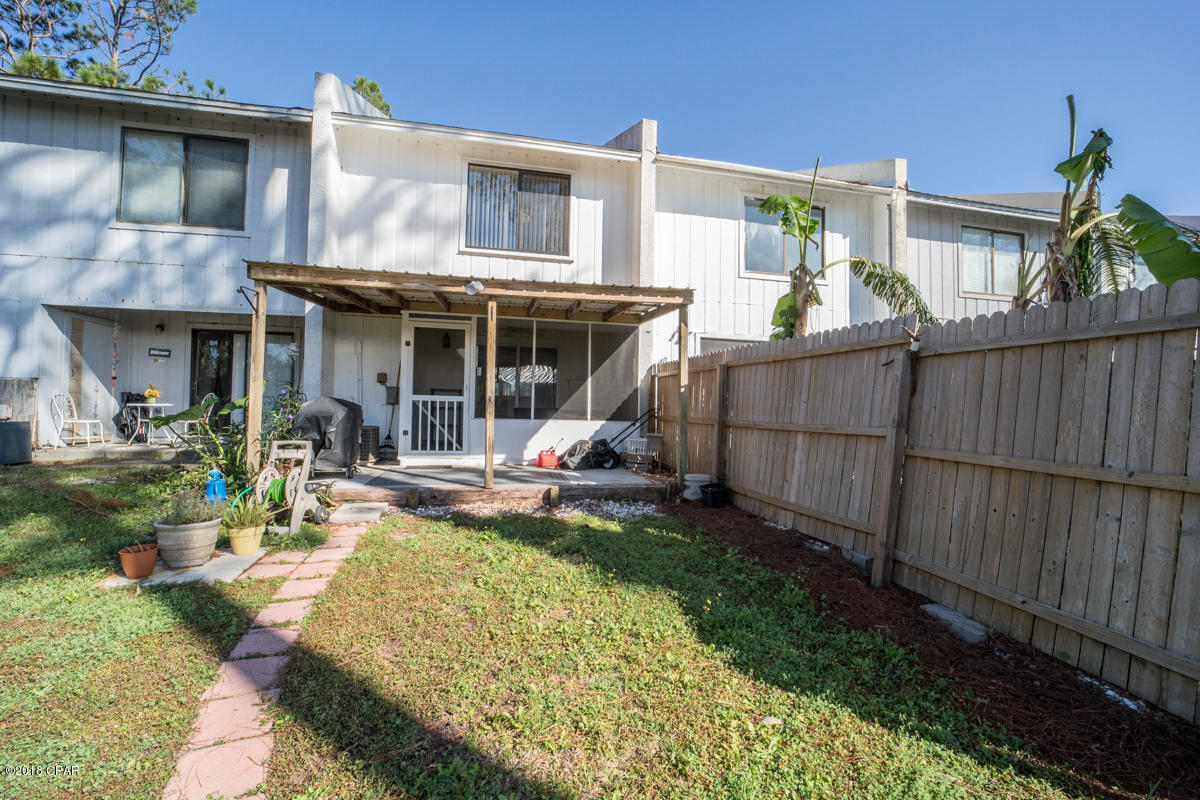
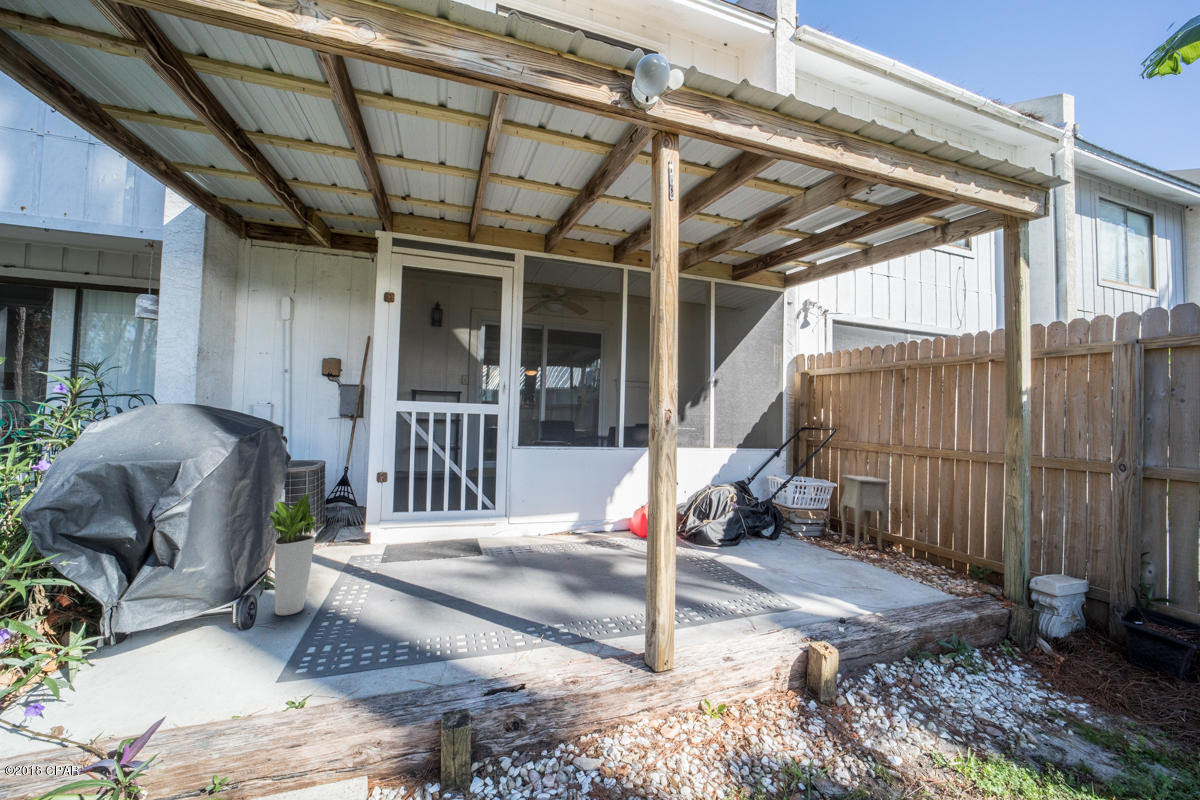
planter: none [359,430,378,475] -> present [269,492,321,615]

